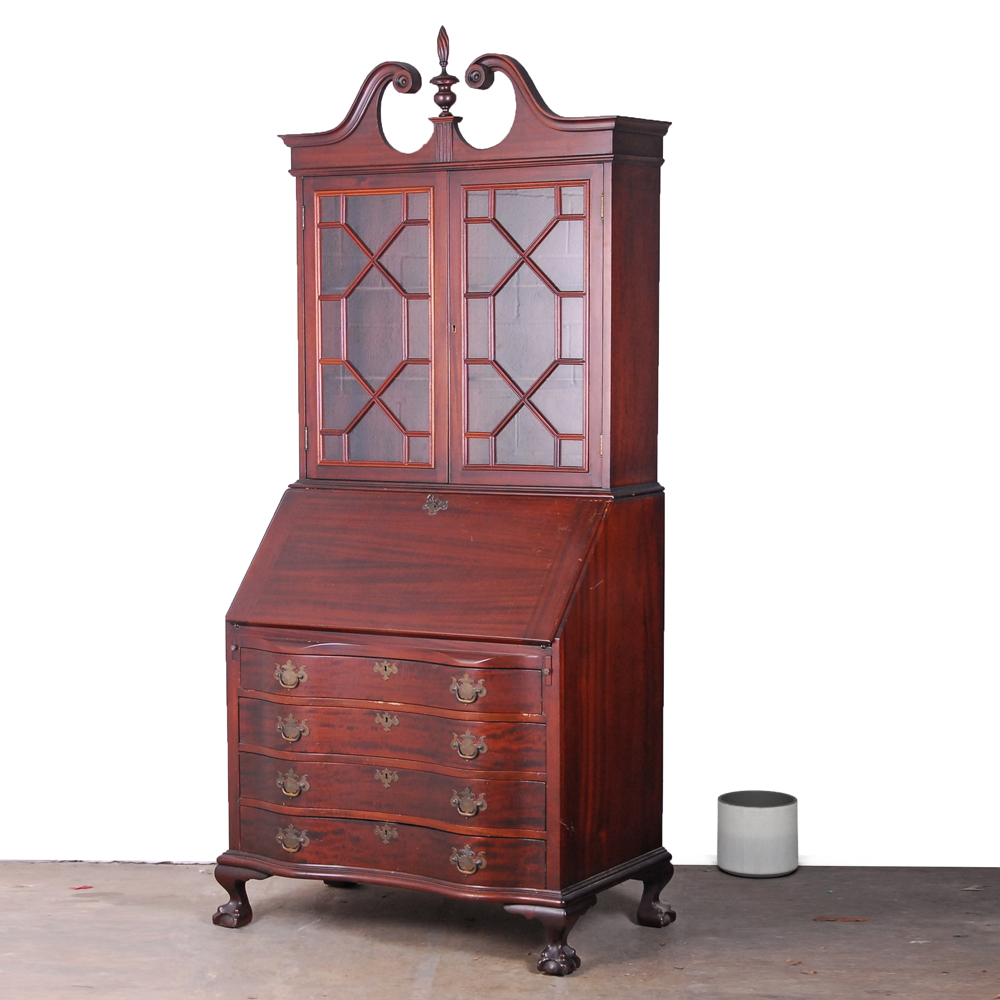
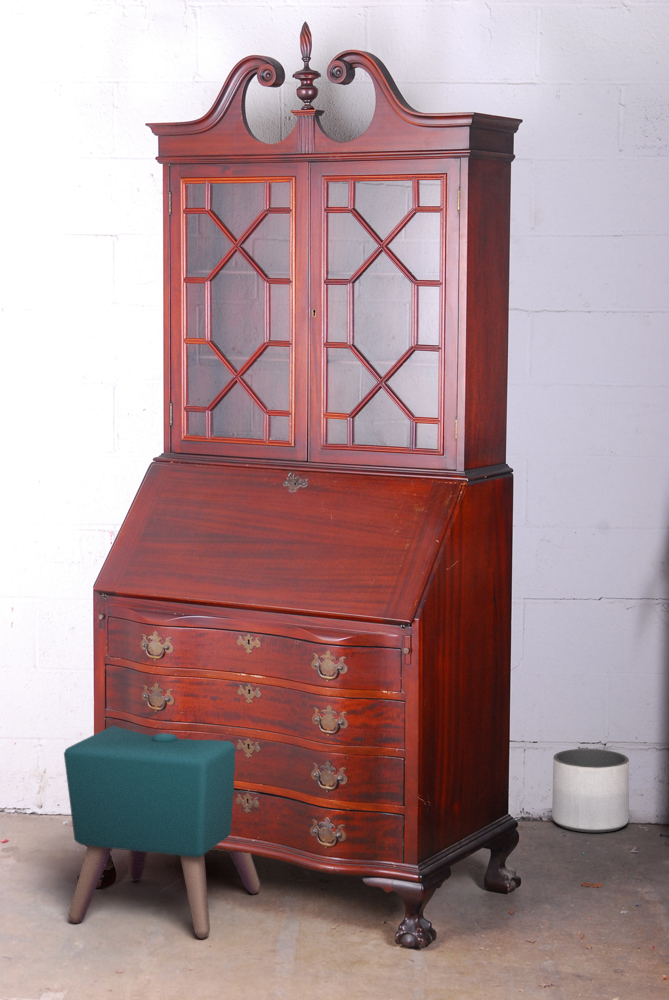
ottoman: none [195,750,402,977] -> present [64,726,260,939]

